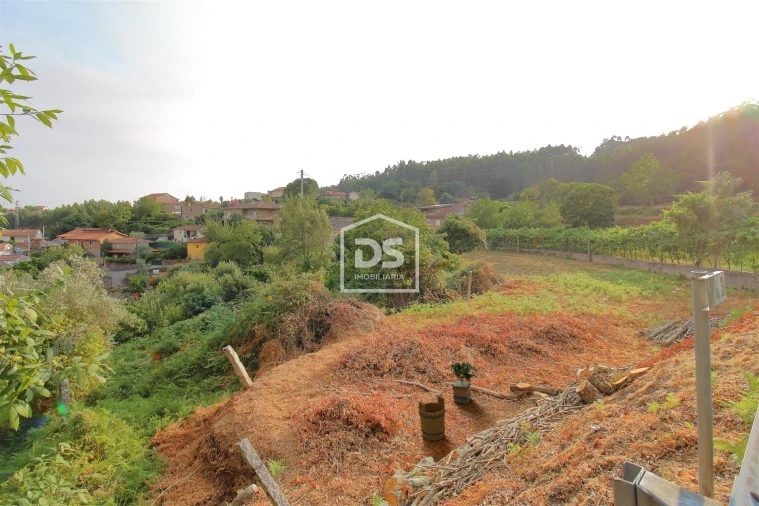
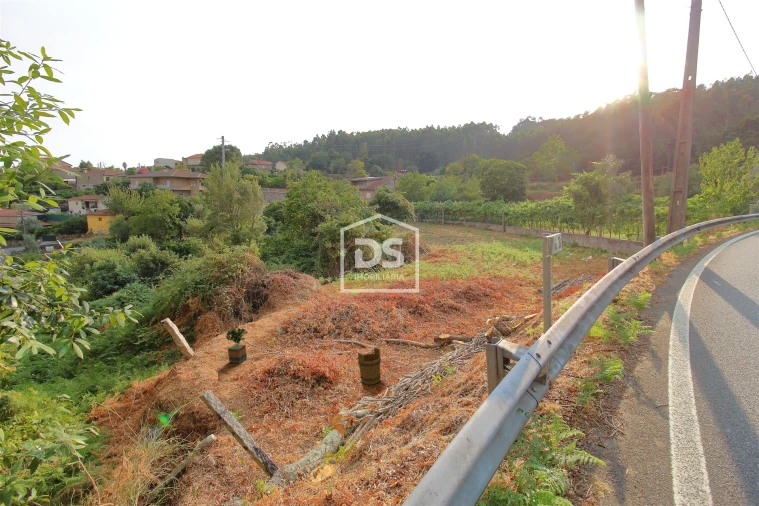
potted tree: present [450,362,474,404] -> present [226,328,247,363]

